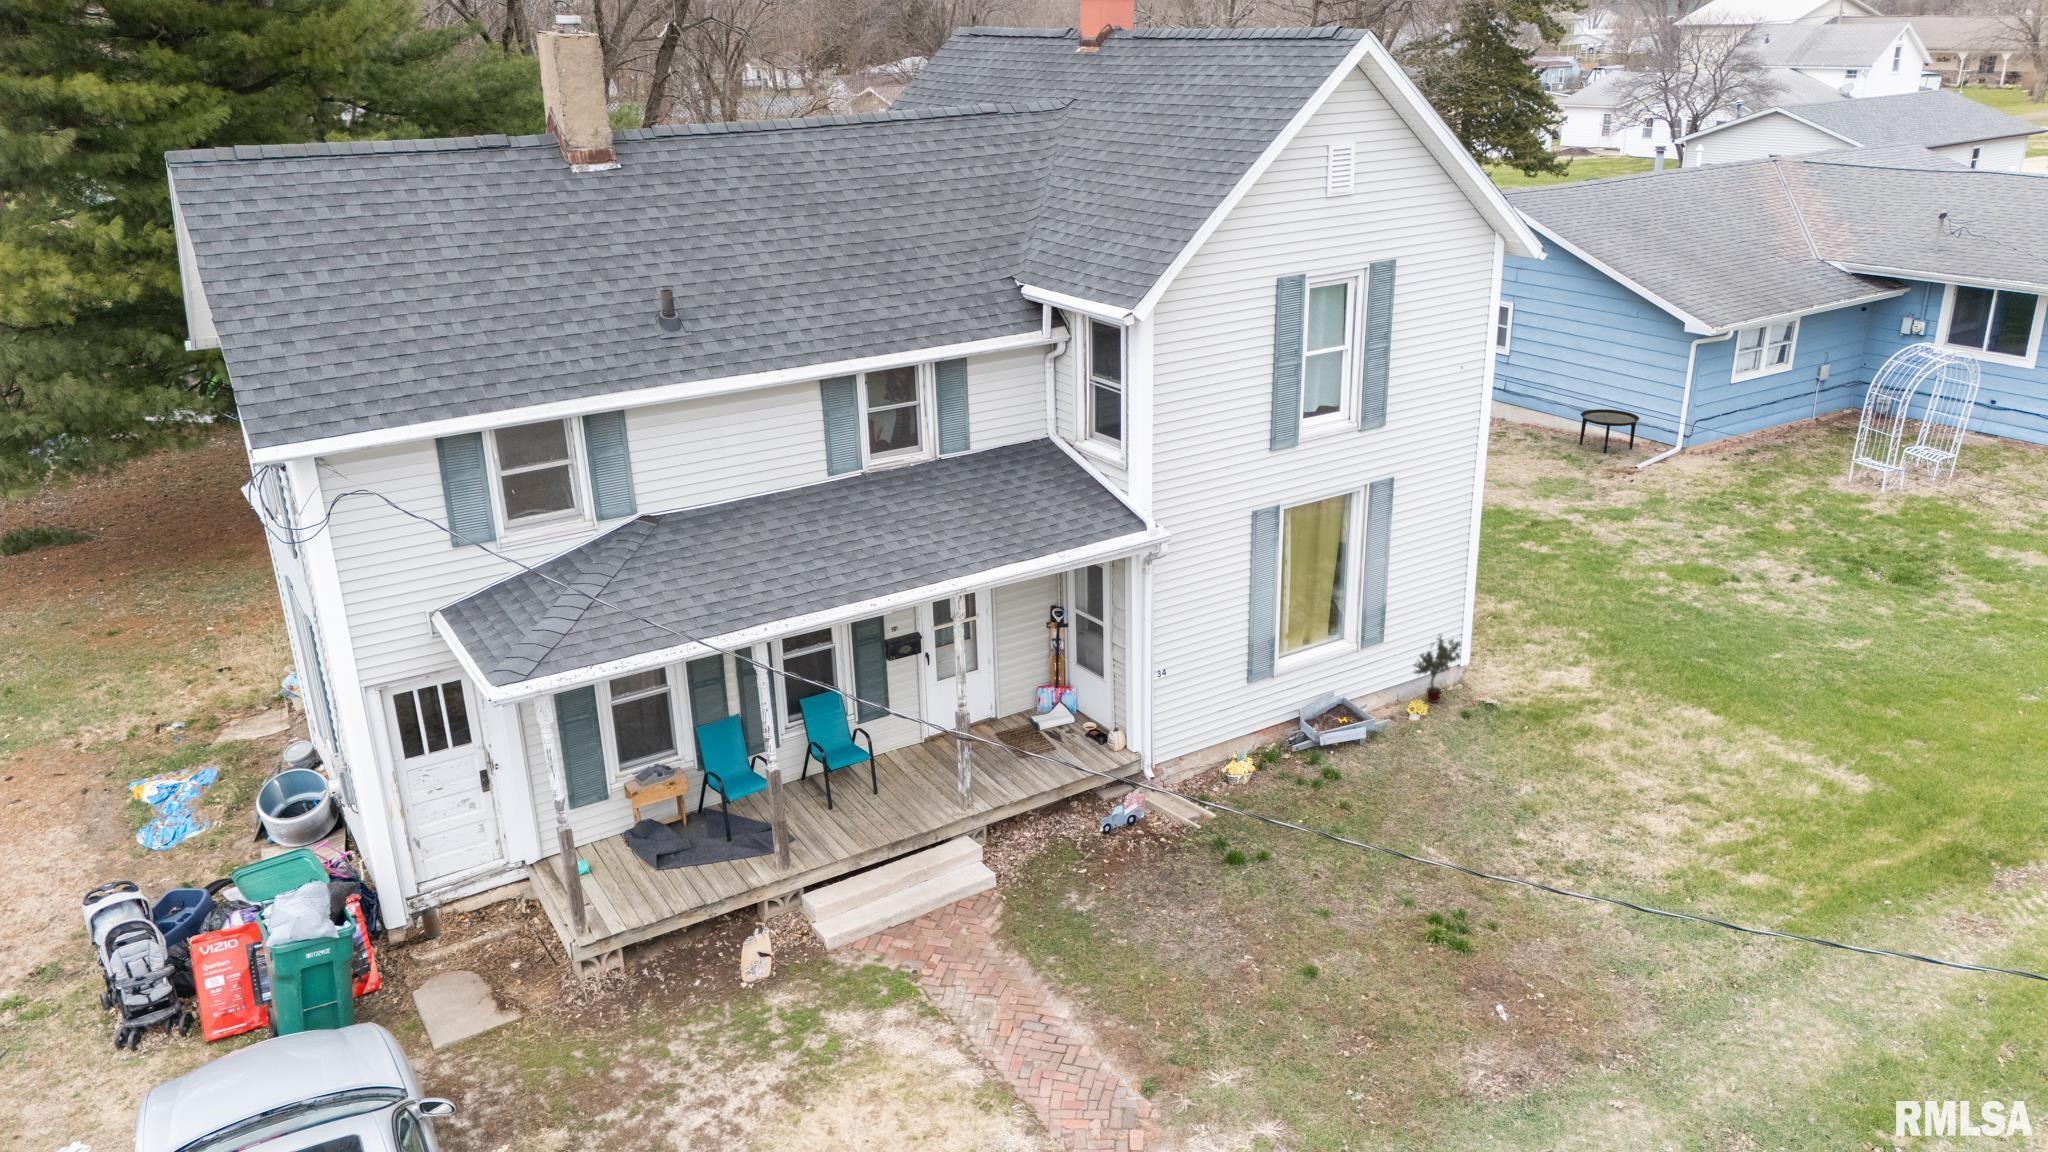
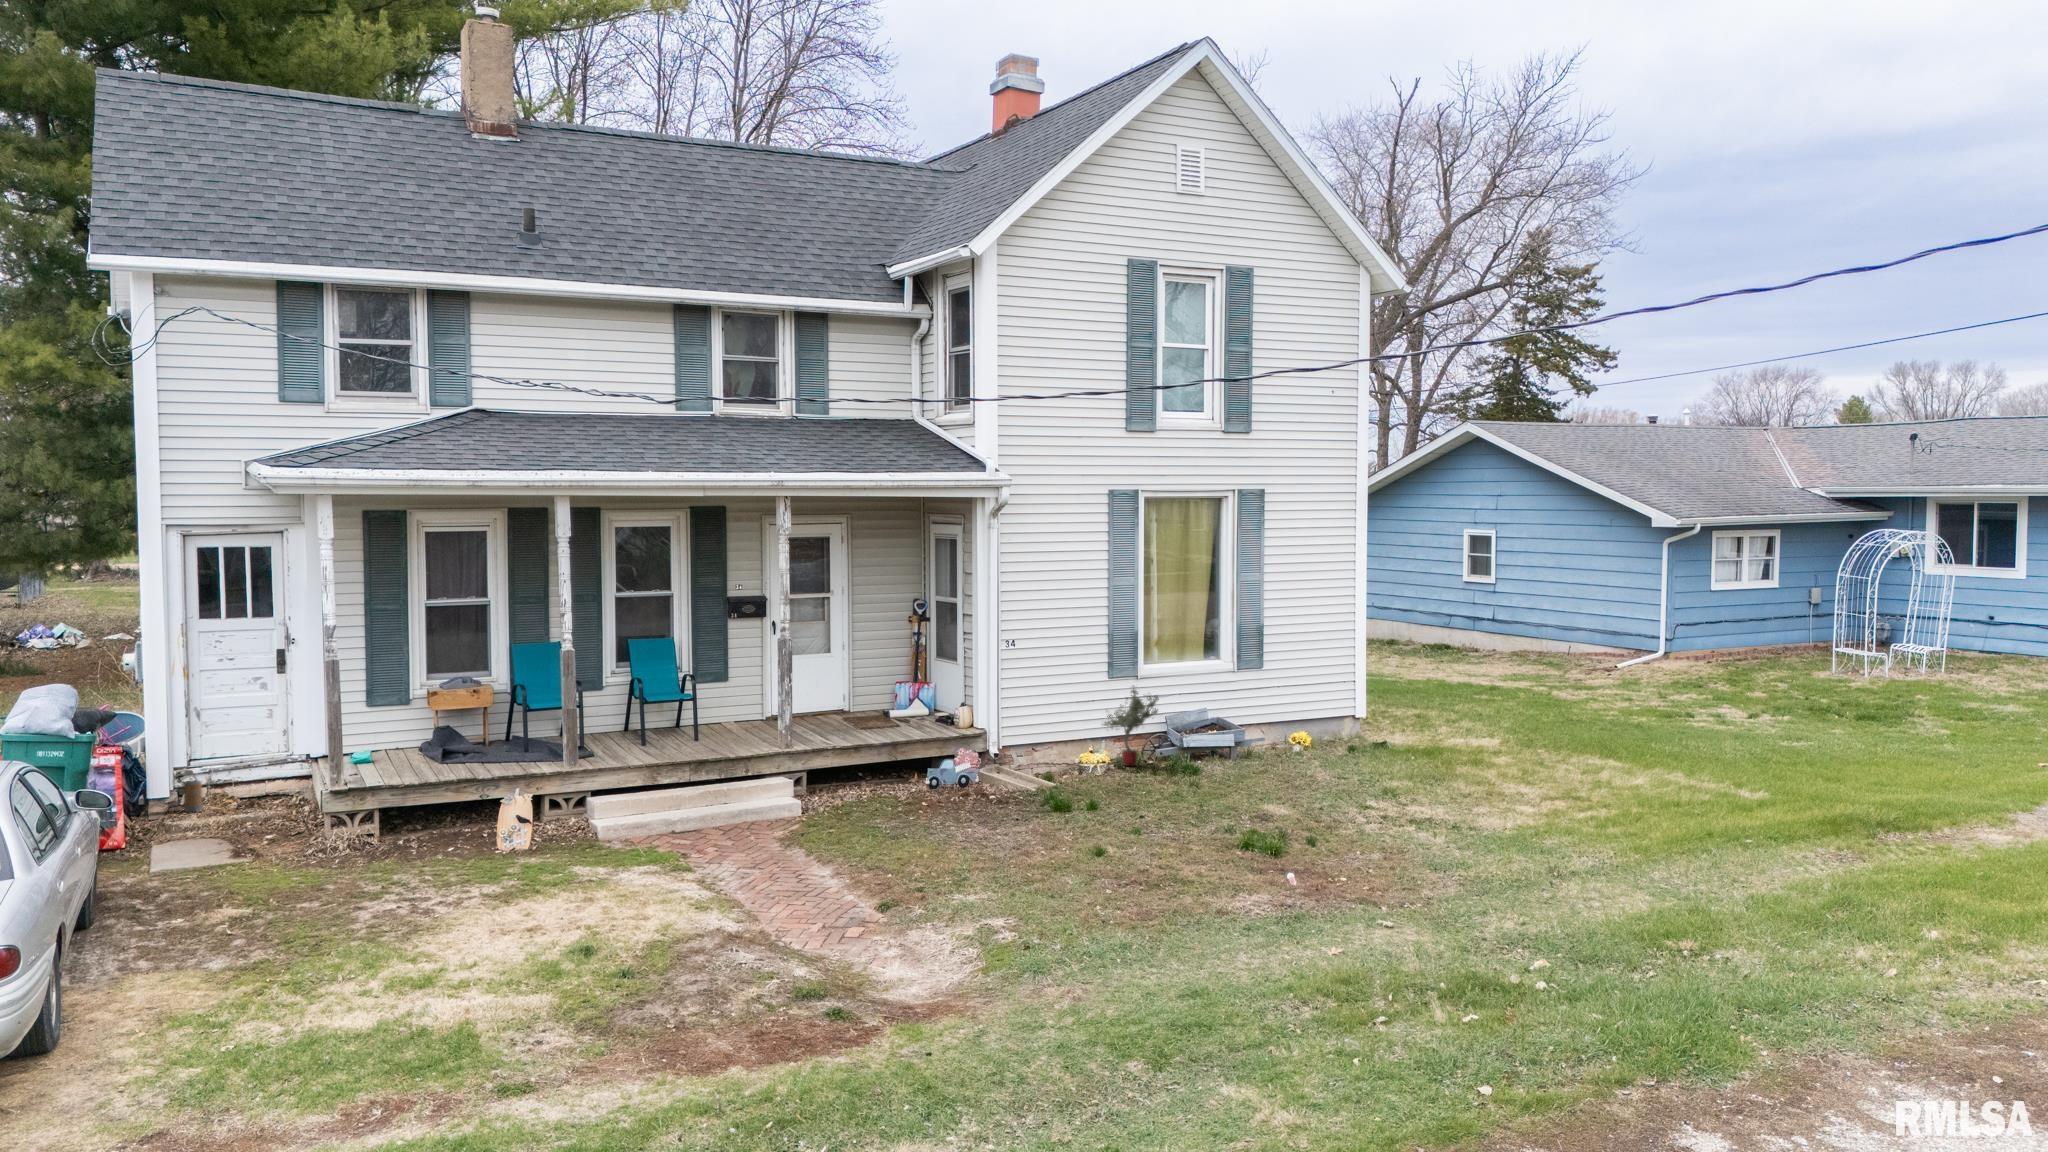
round table: present [1580,409,1639,453] -> none [1555,620,1616,657]
potted tree: present [1414,634,1461,702] -> present [1103,686,1159,766]

